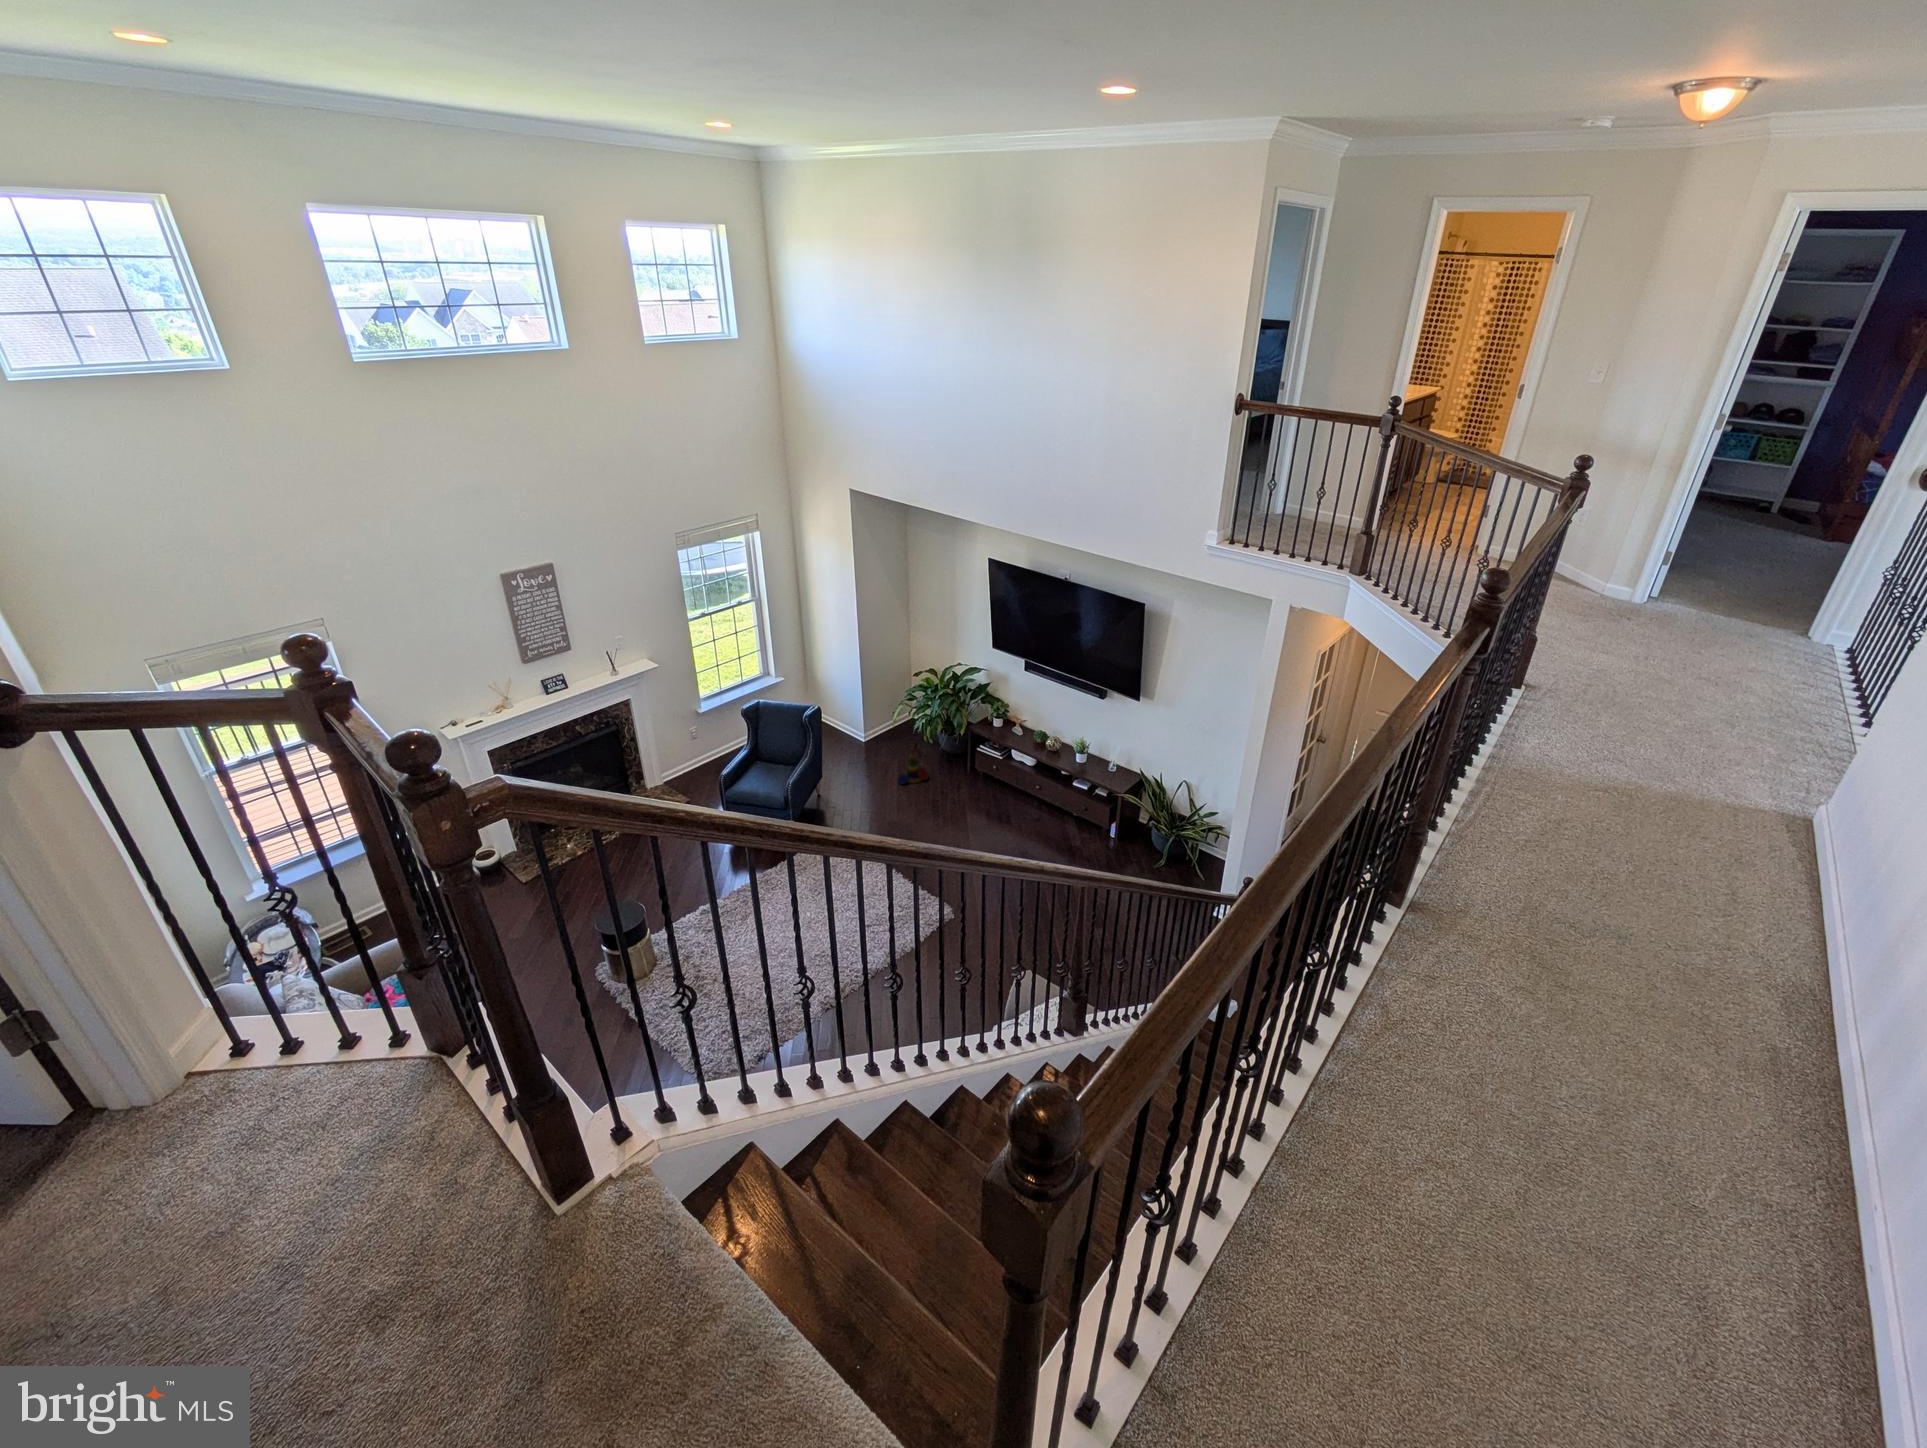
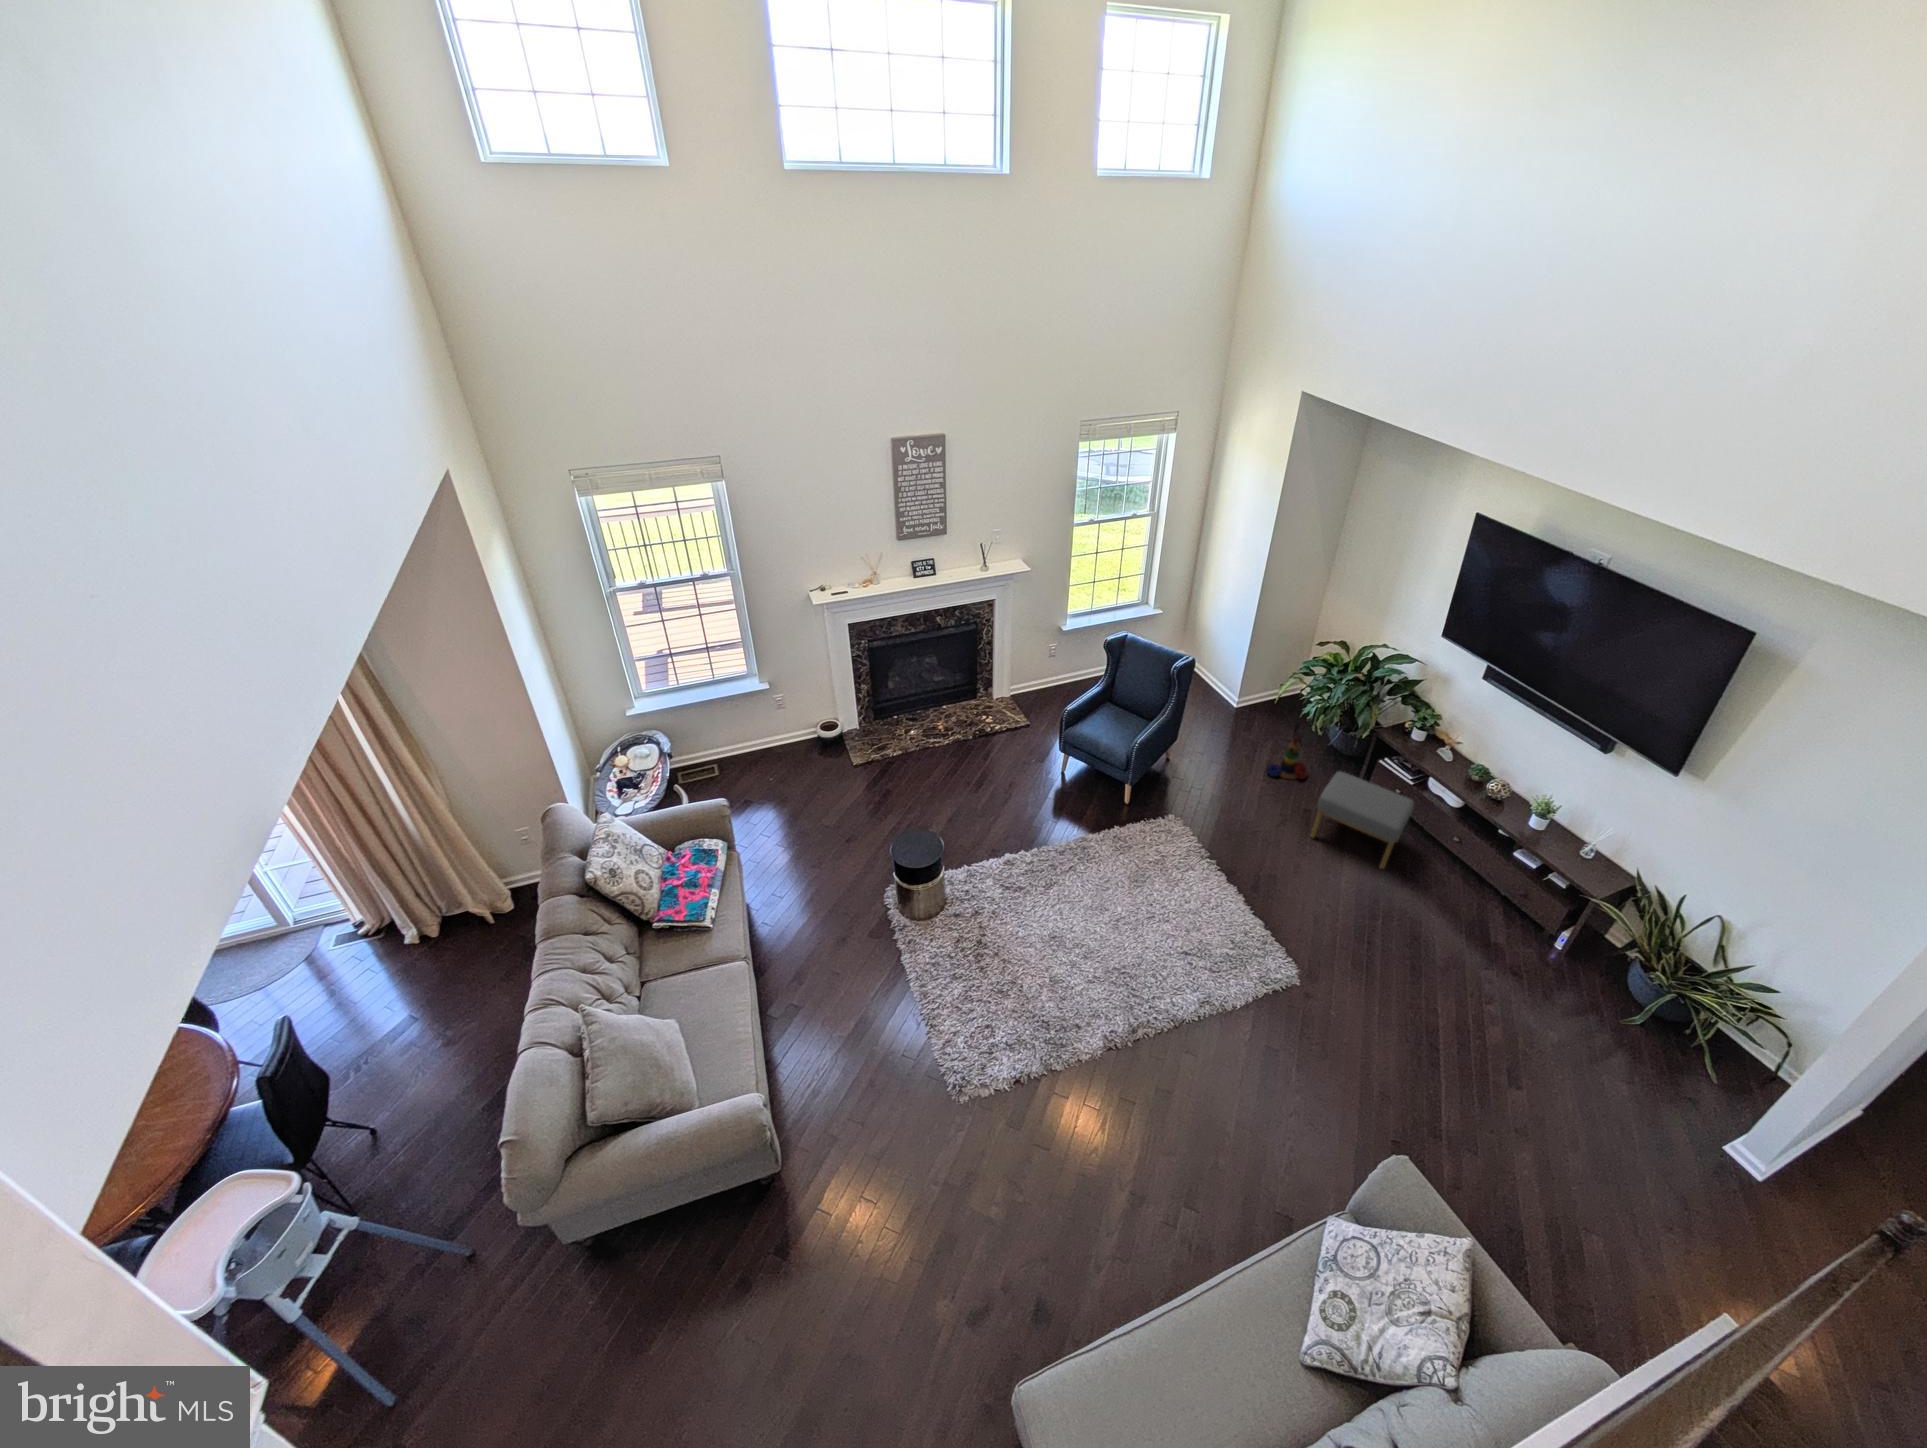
footstool: none [939,764,1004,825] -> present [1310,772,1414,869]

